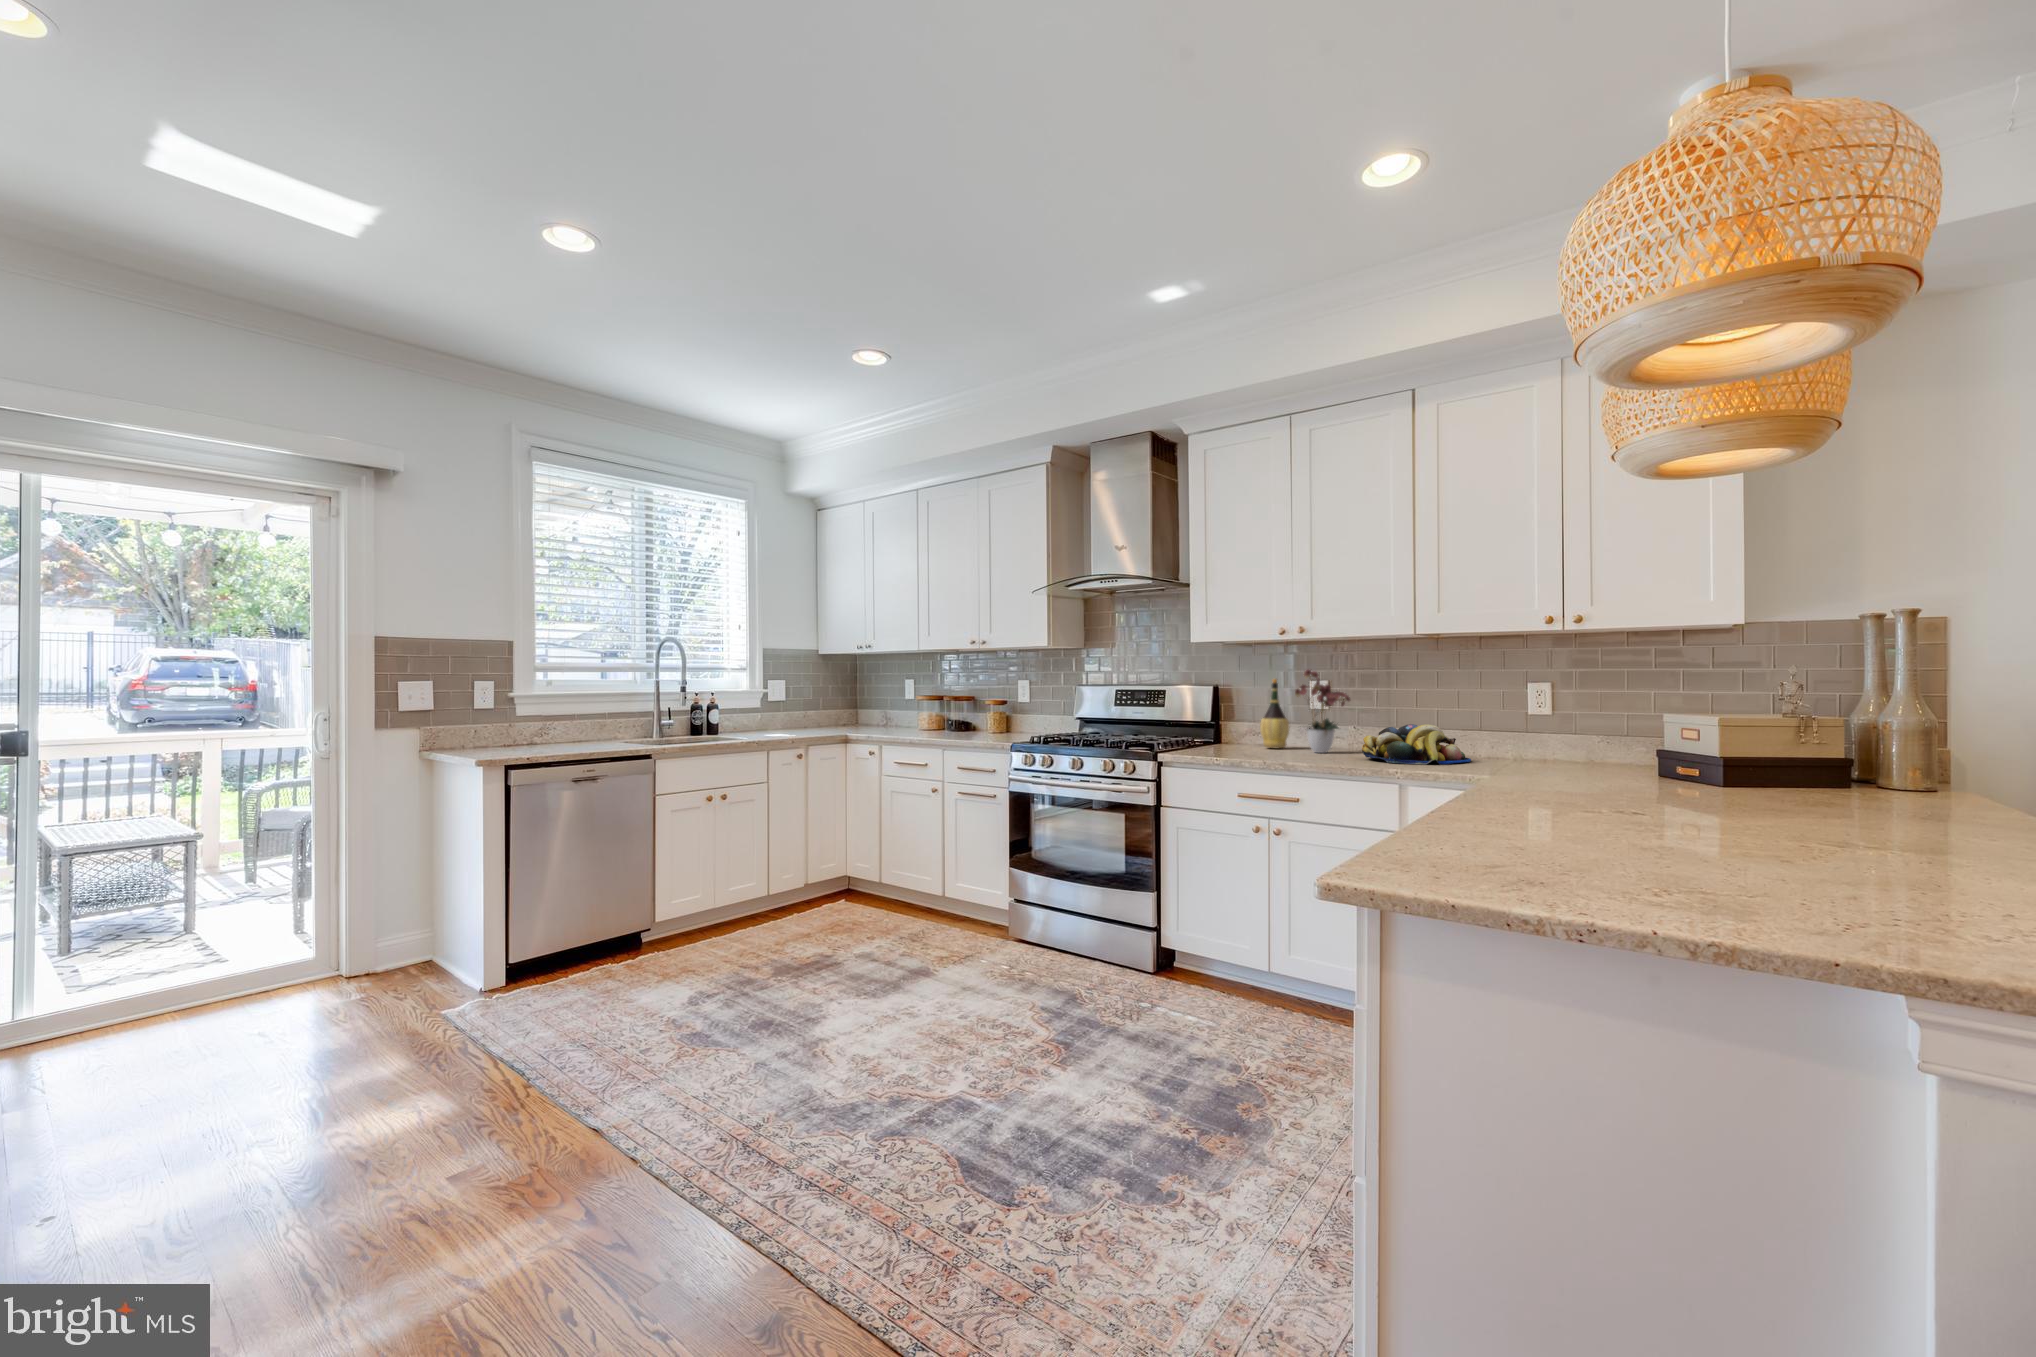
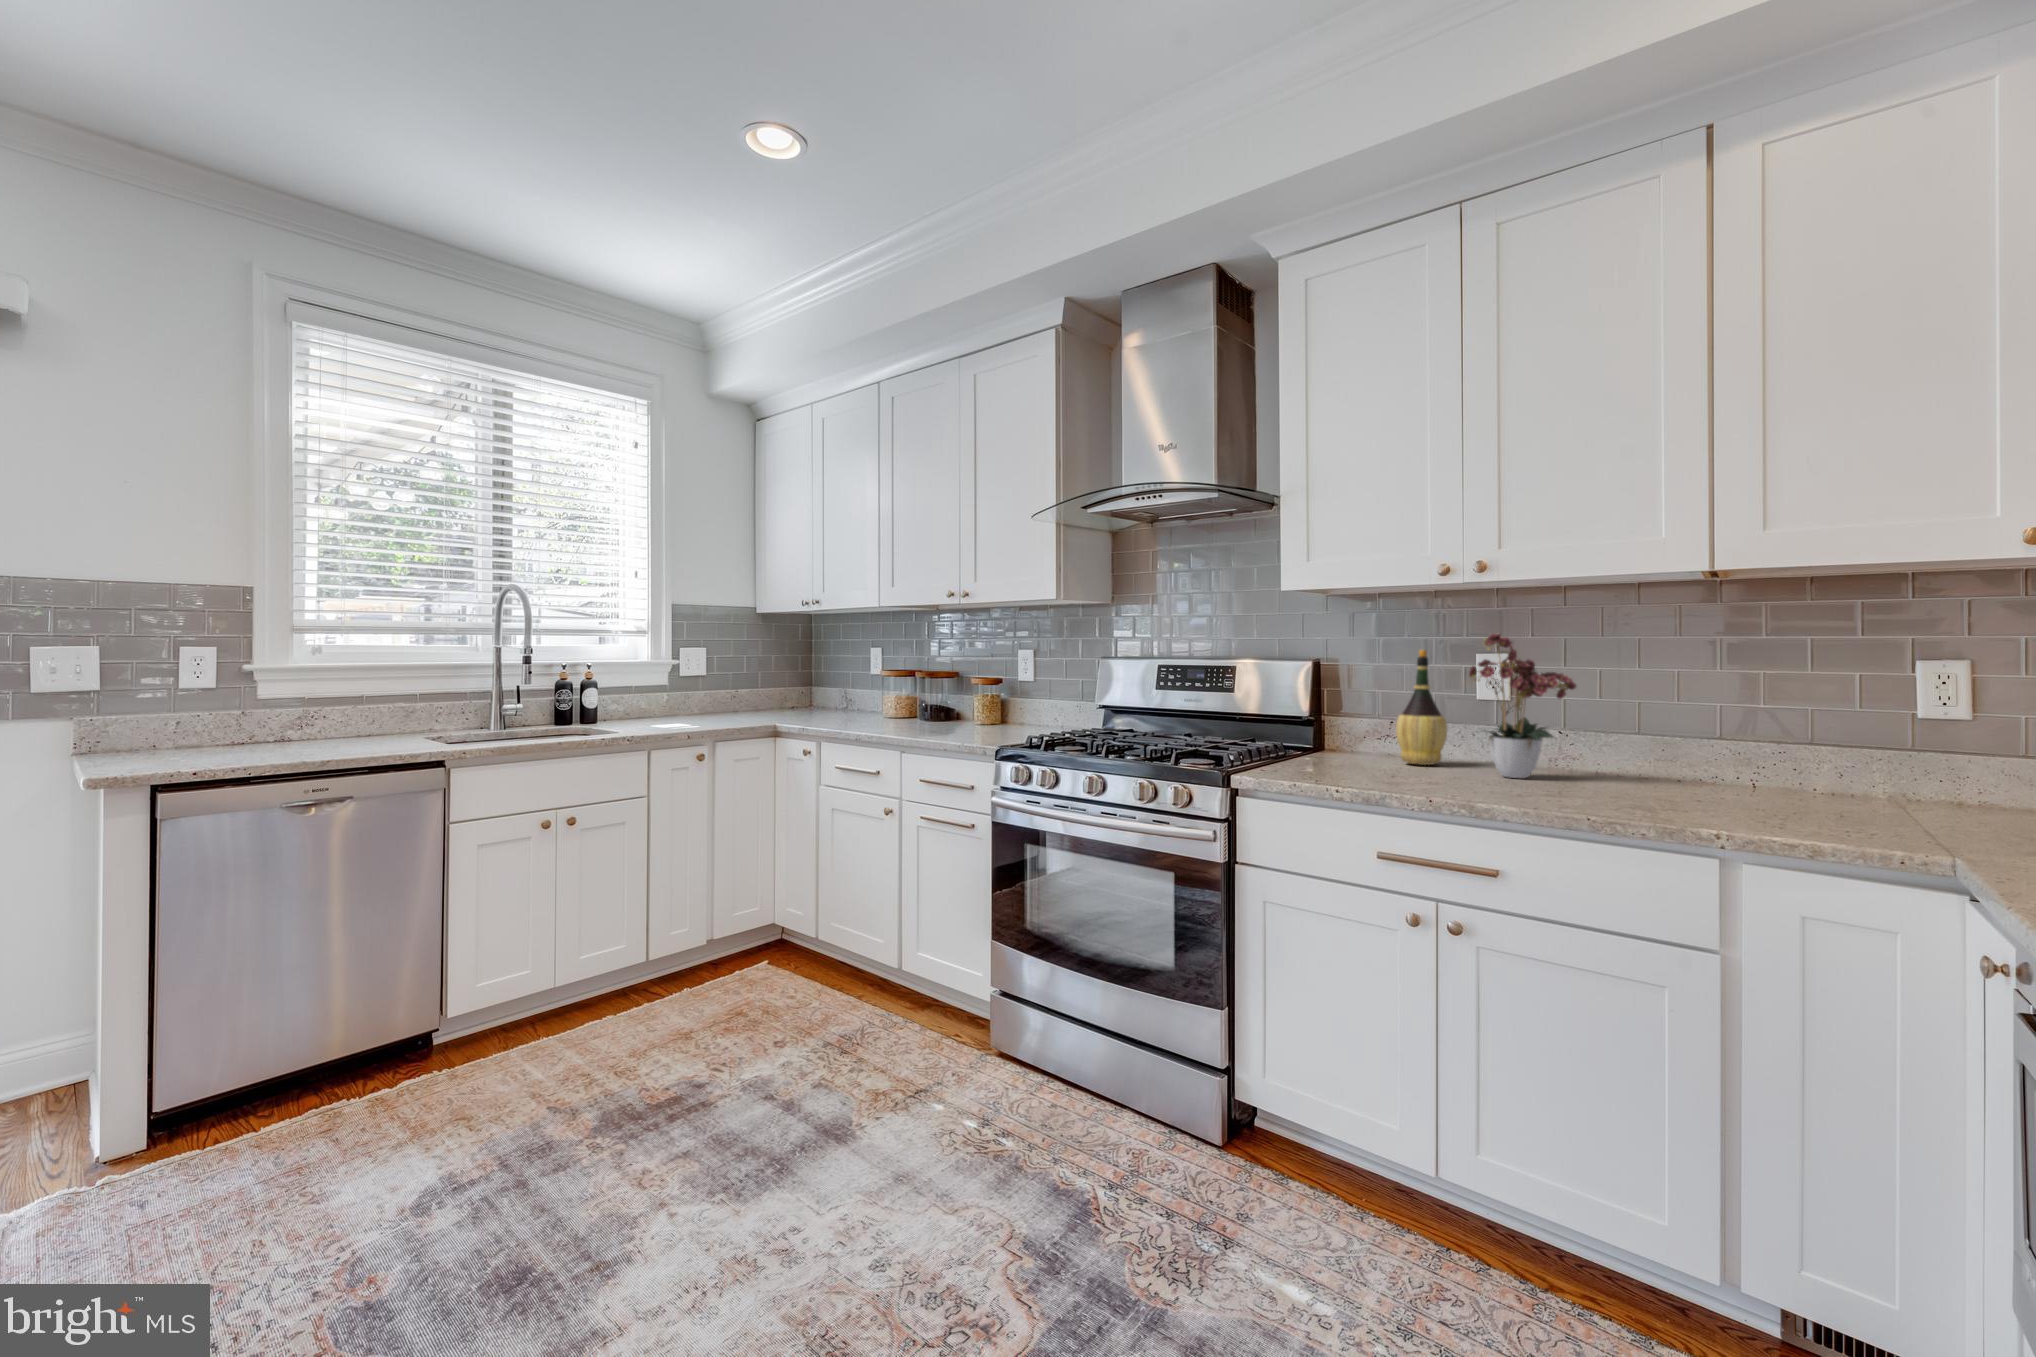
fruit bowl: present [1362,724,1471,765] -> none [1622,735,1870,823]

